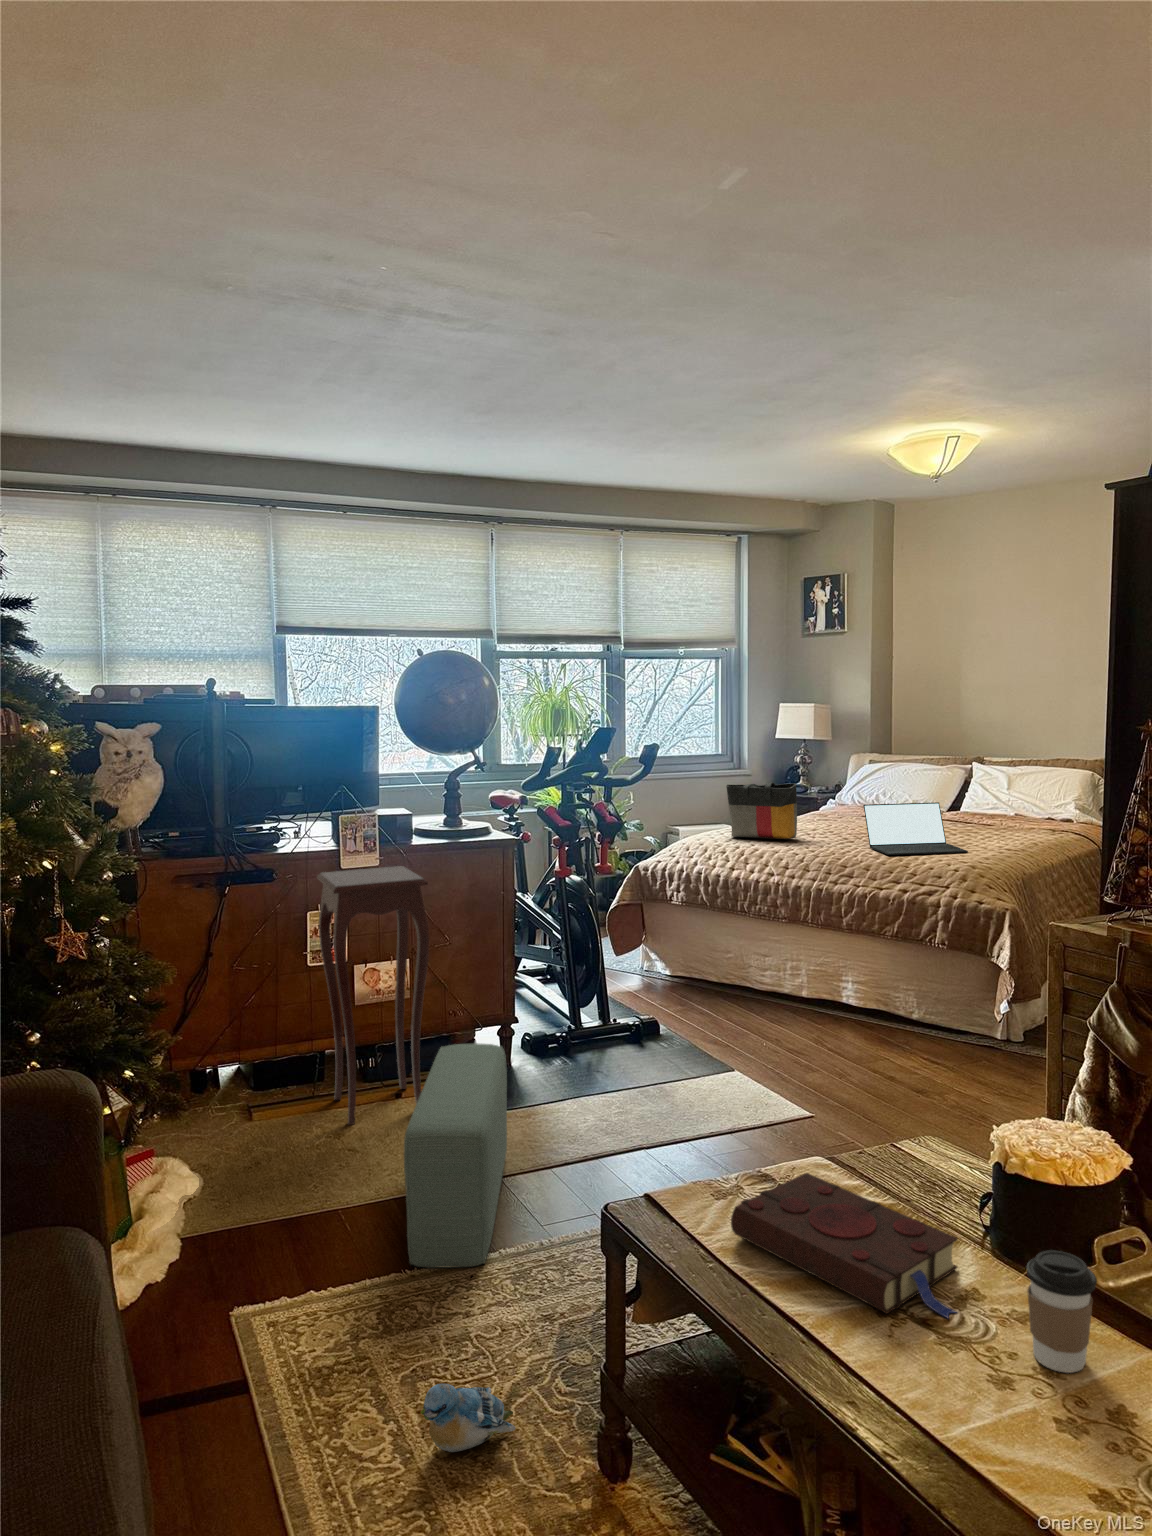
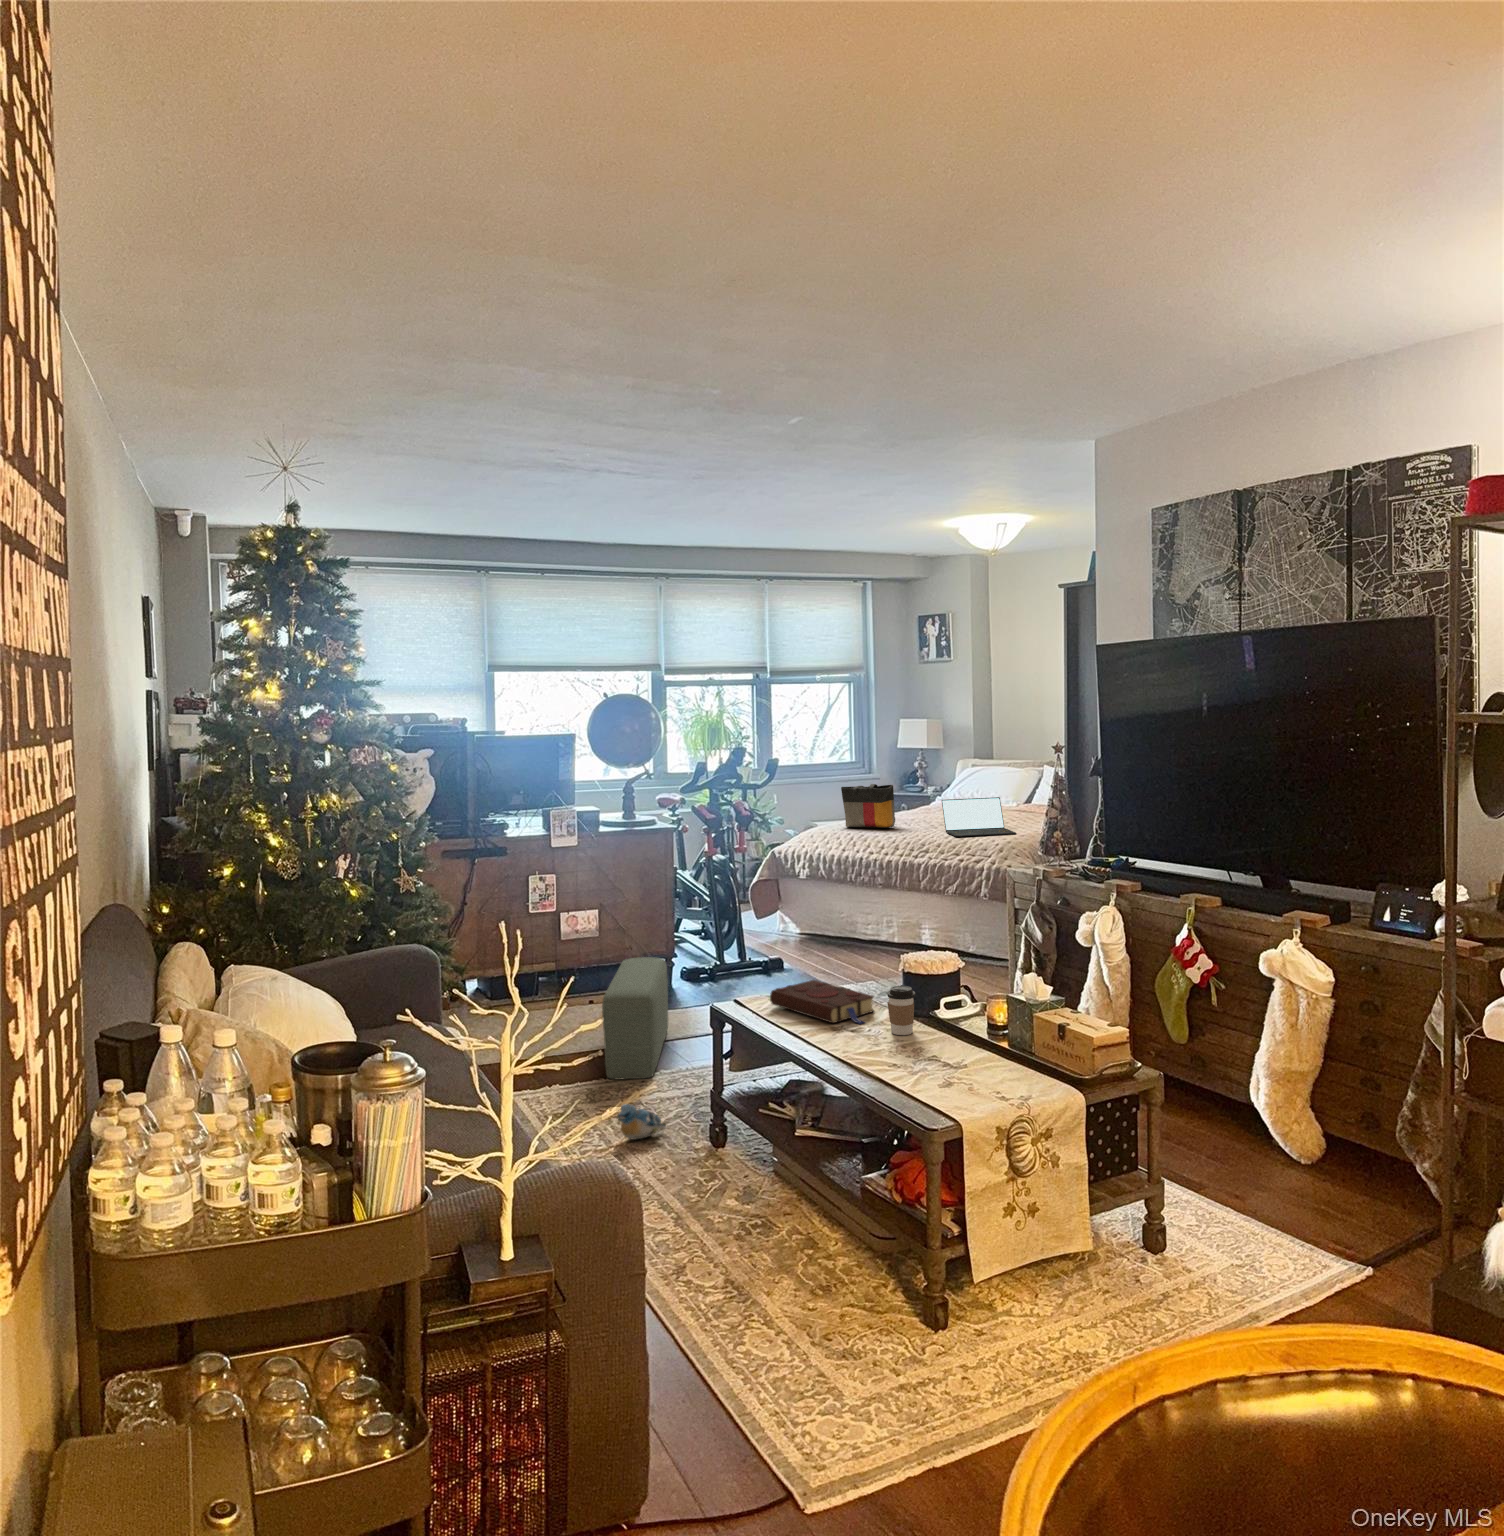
side table: present [317,866,429,1125] -> none [536,845,615,1020]

